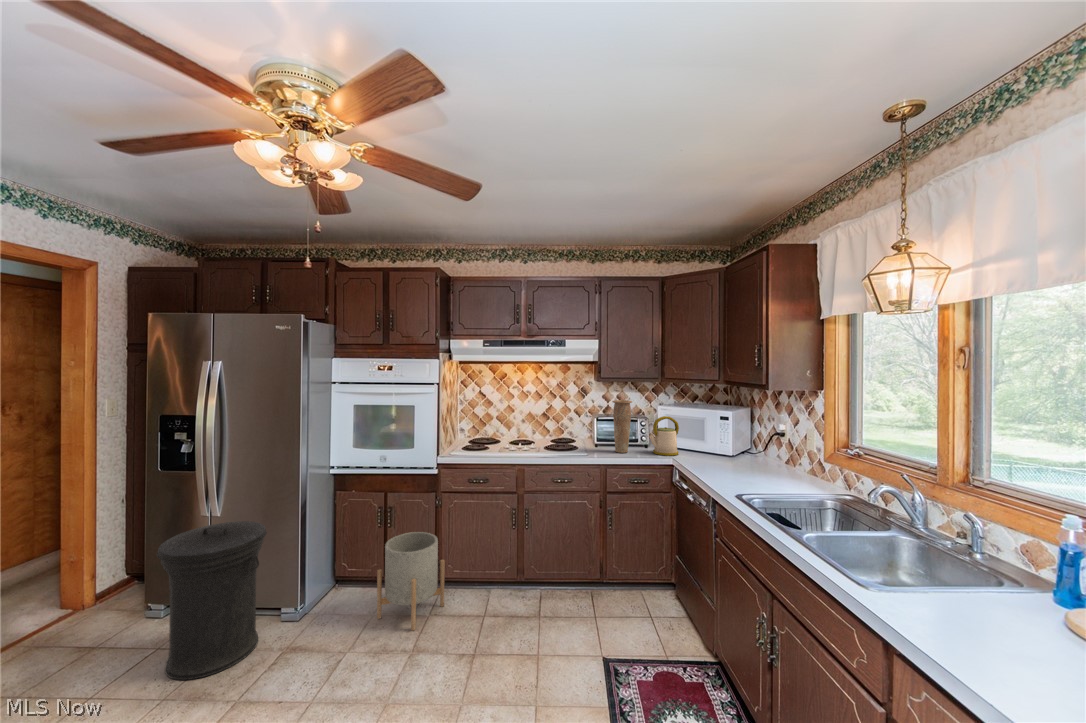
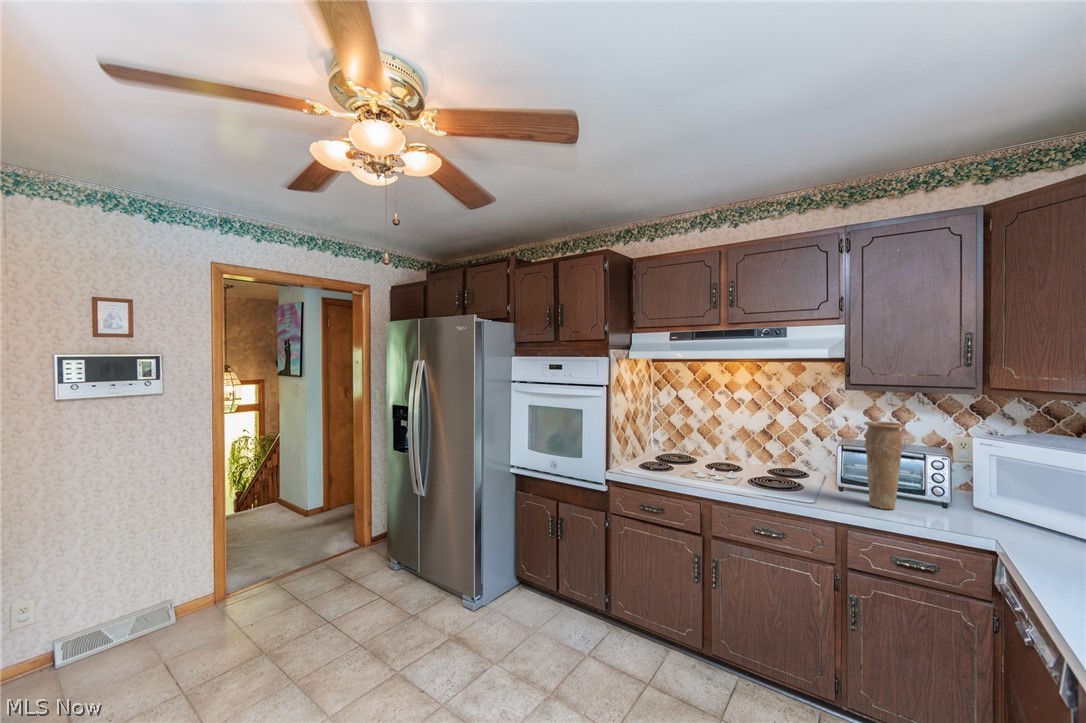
kettle: present [649,416,679,456] -> none [941,457,1018,533]
trash can: present [157,521,267,680] -> none [367,503,447,636]
planter: present [377,532,445,630] -> none [536,552,607,666]

